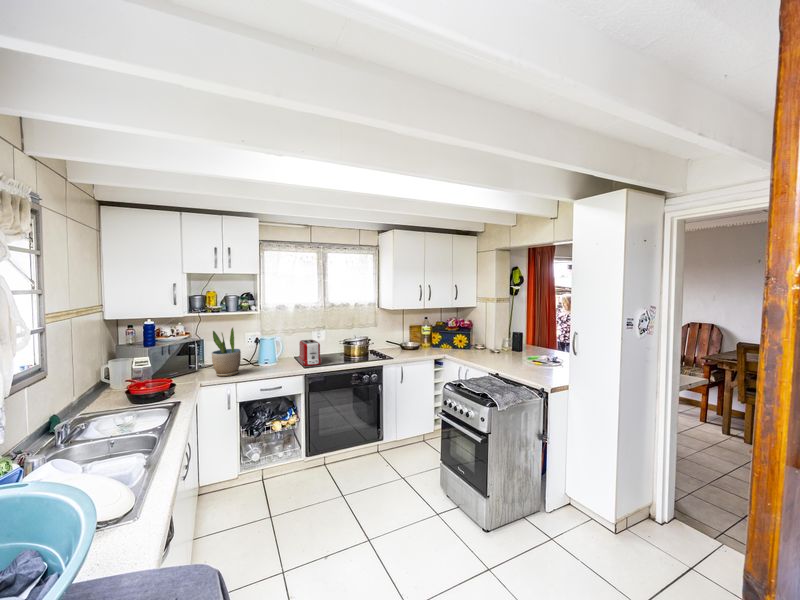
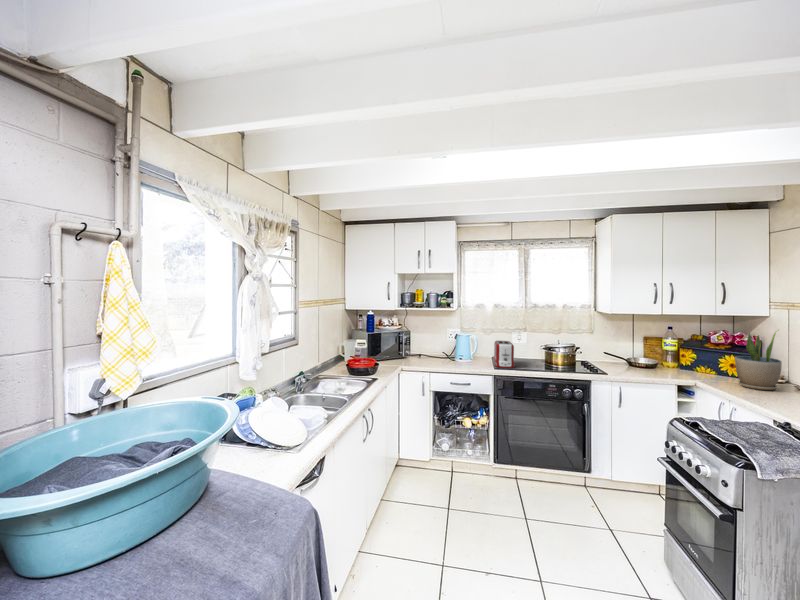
potted plant: present [212,328,241,376] -> present [735,332,782,390]

